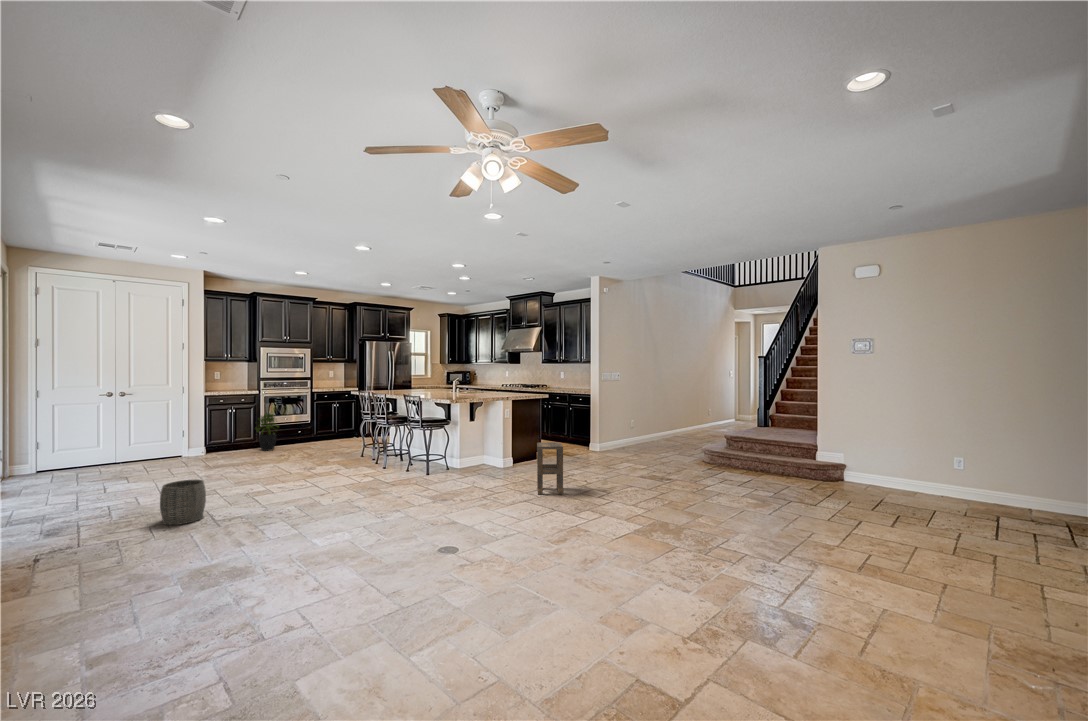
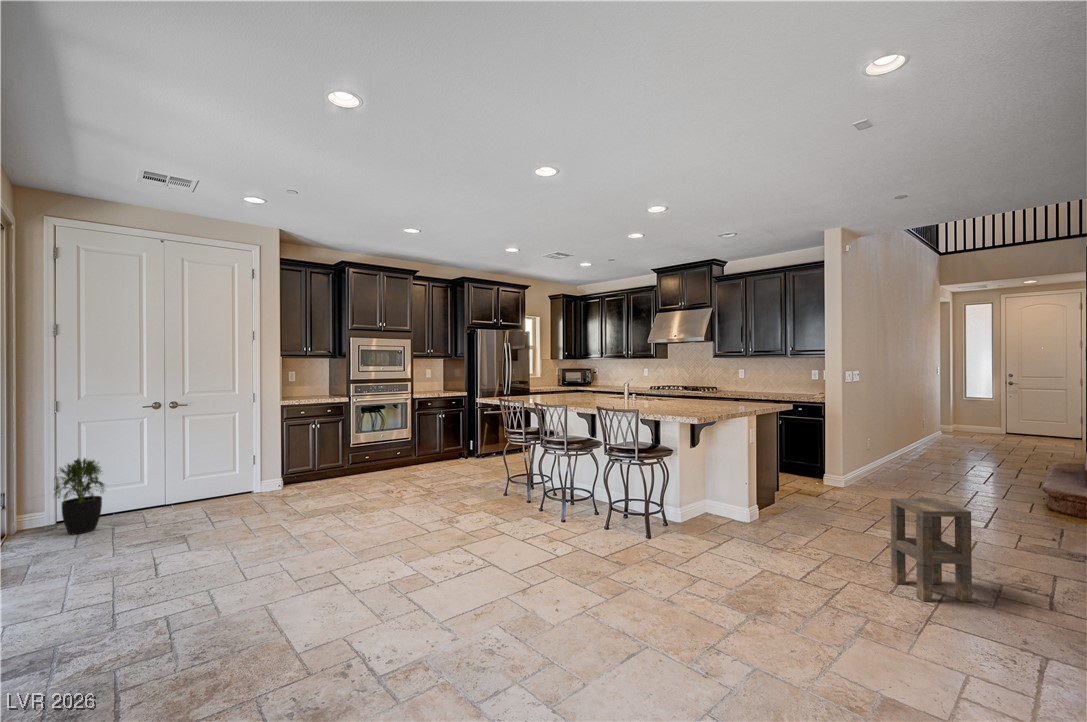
potted plant: present [256,413,278,451] -> present [54,458,104,534]
woven basket: present [160,480,206,525] -> none [268,582,348,689]

